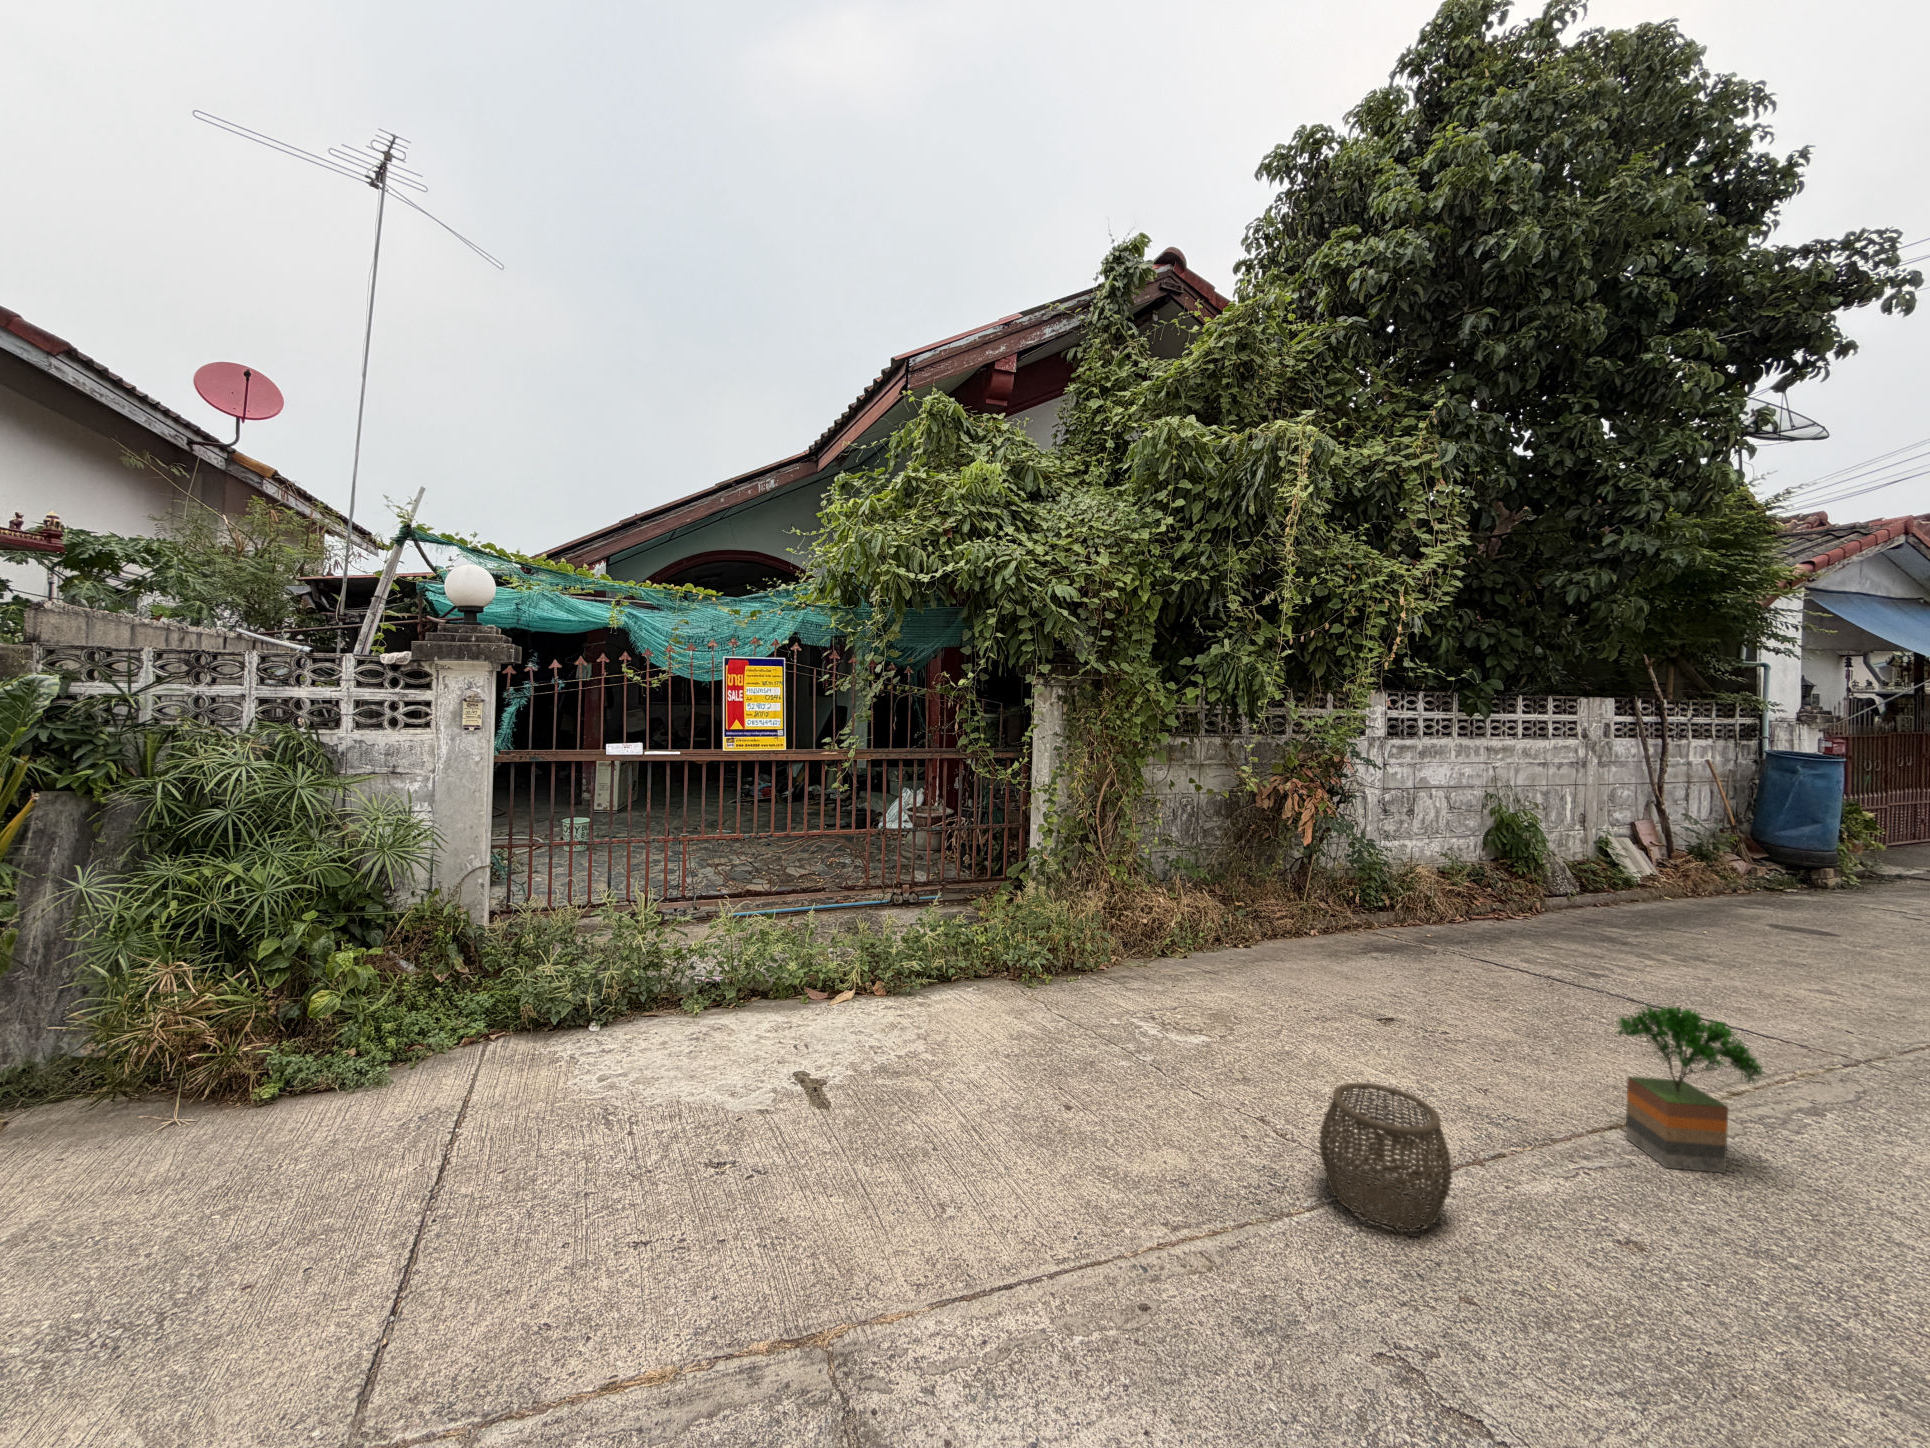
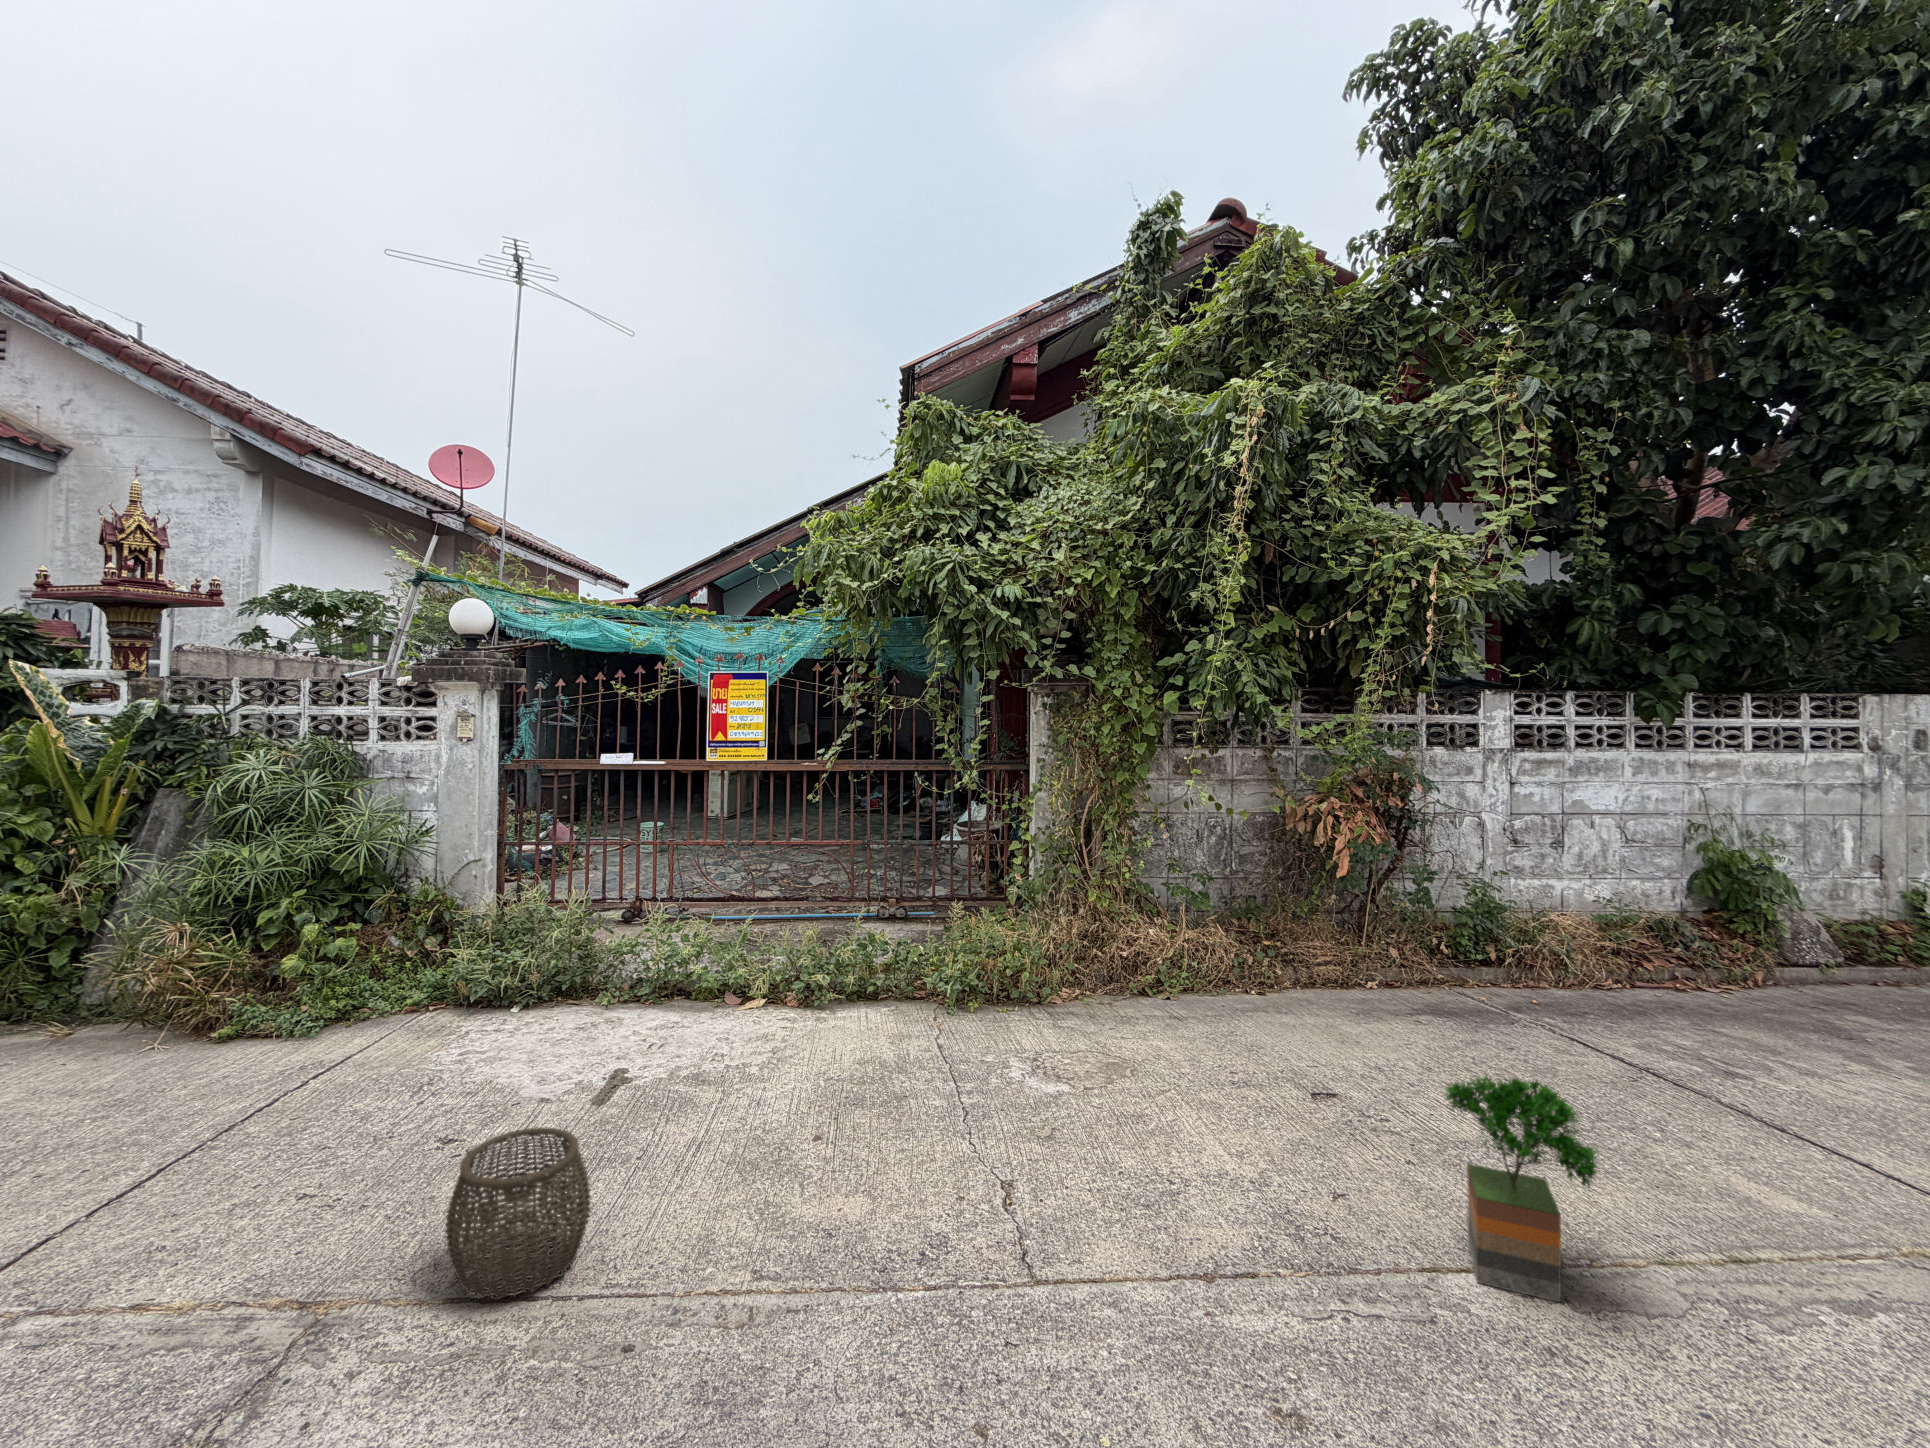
woven basket: present [1319,1083,1452,1230] -> present [445,1127,591,1300]

